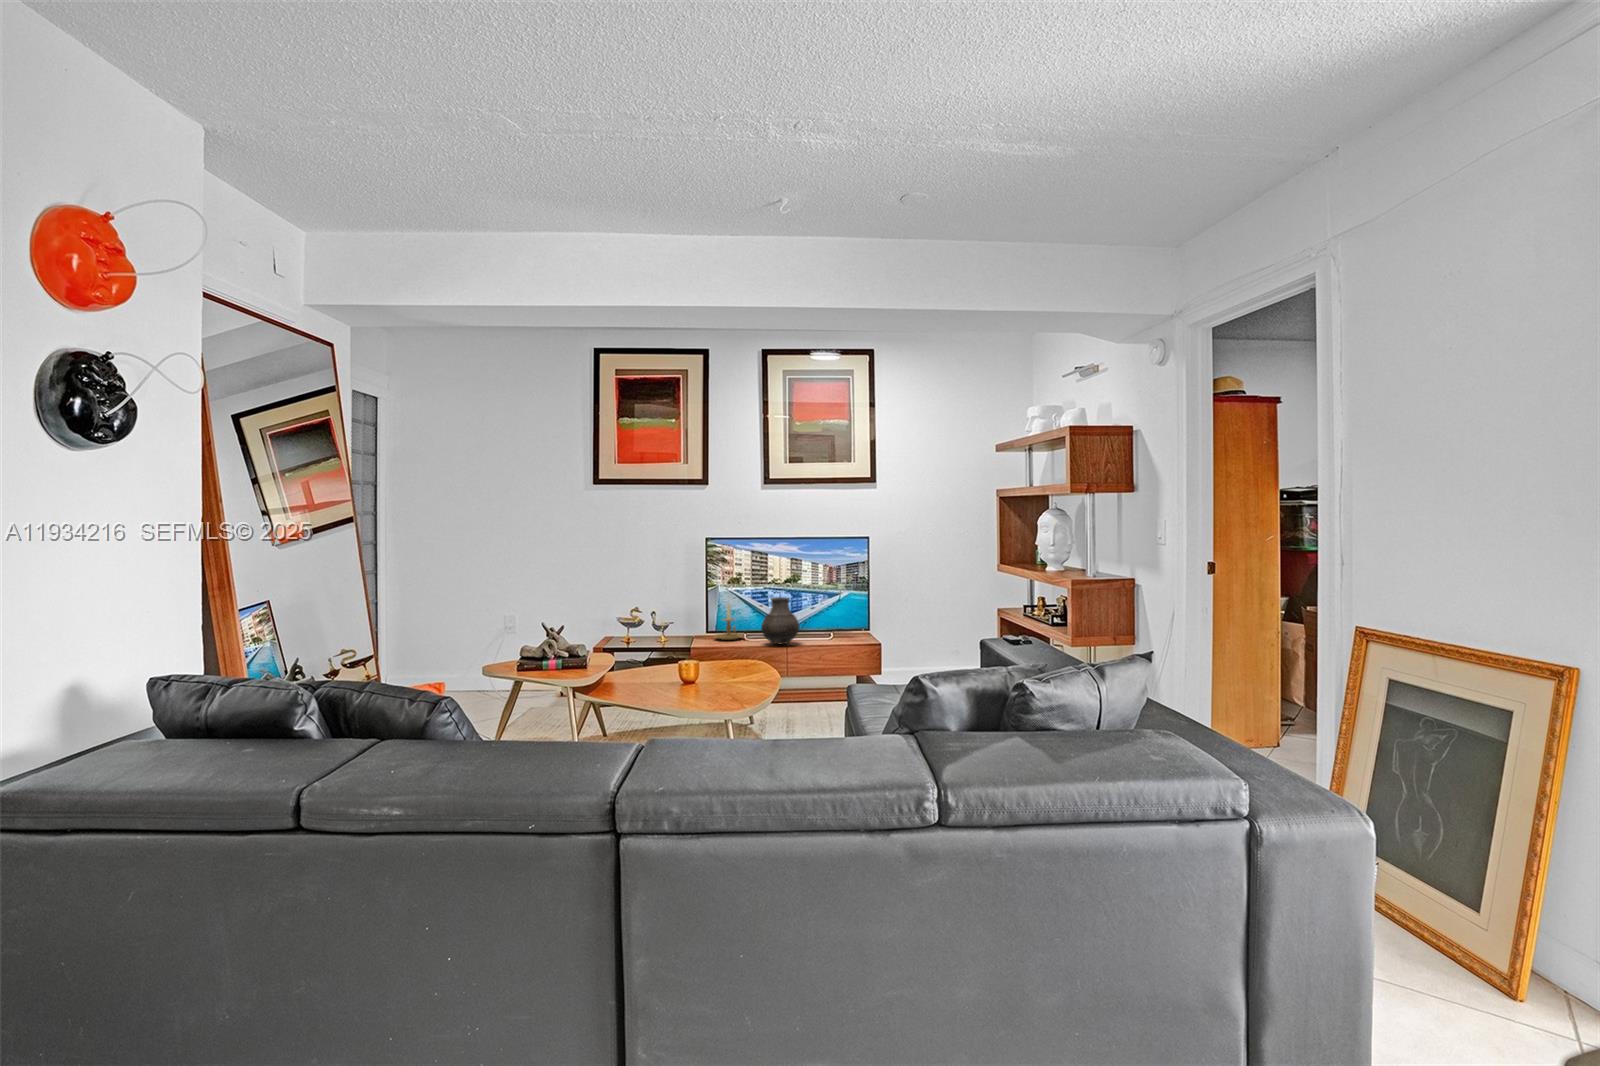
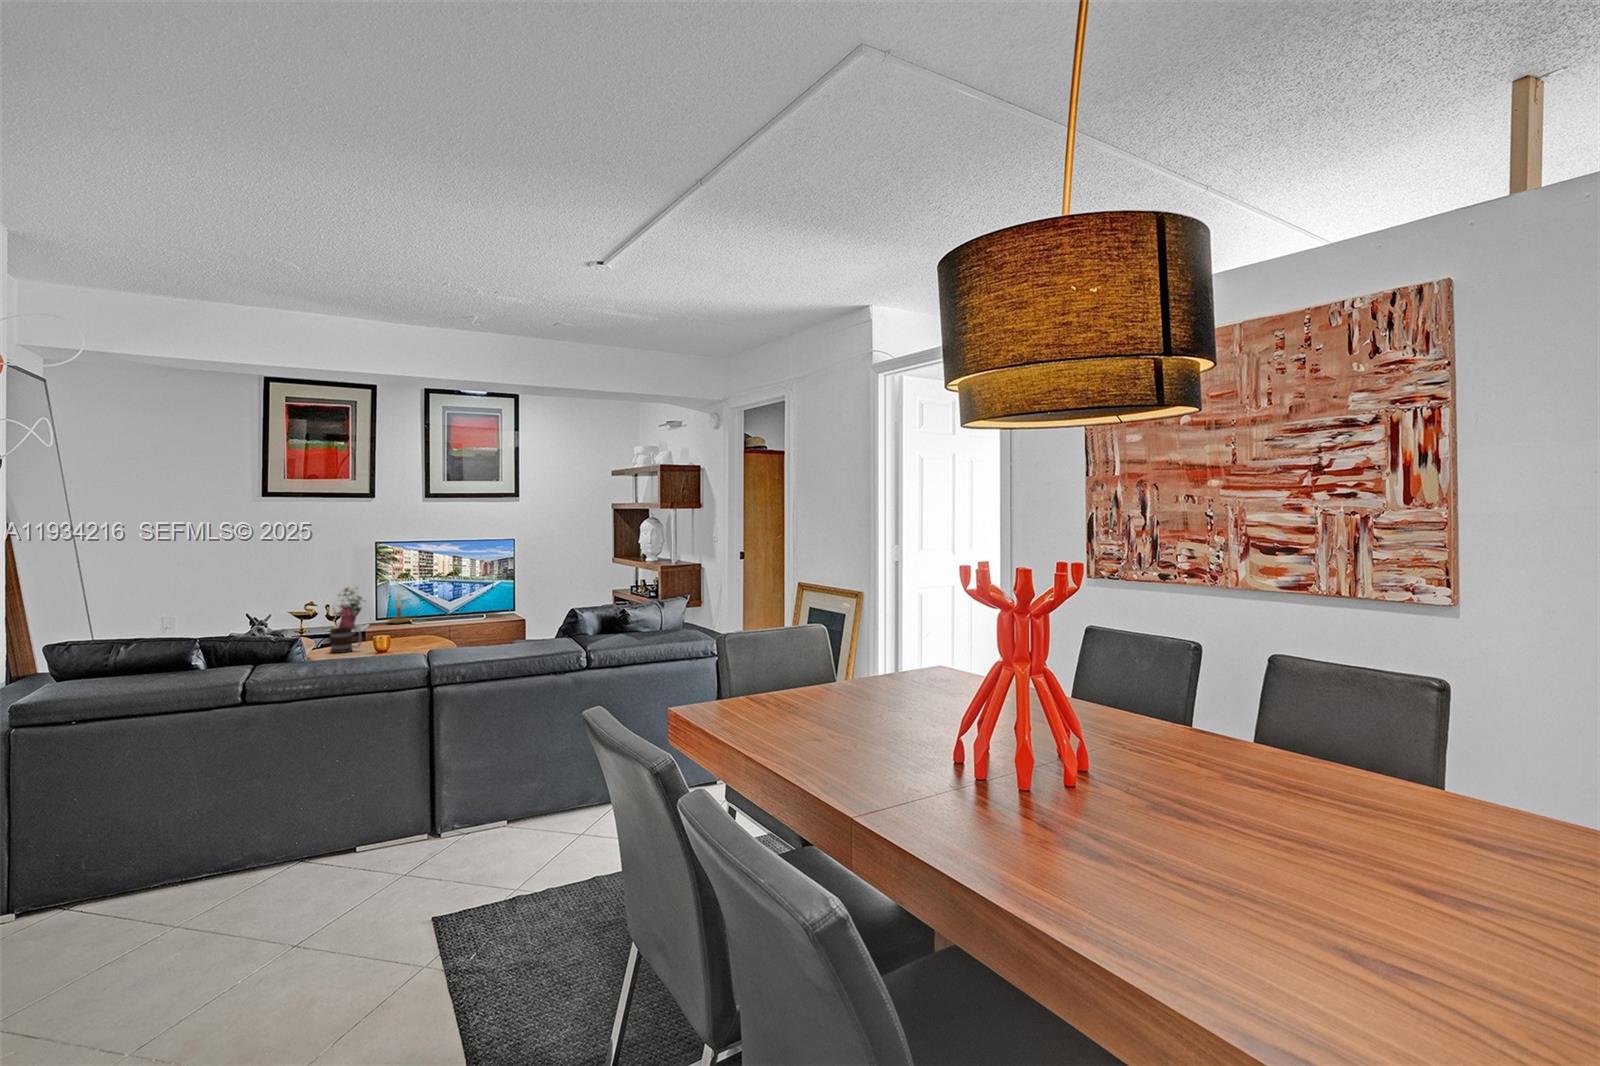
potted plant: none [646,590,699,648] -> present [328,586,370,631]
vase: present [761,597,799,644] -> none [431,587,463,623]
mug: none [622,649,658,684] -> present [330,627,361,653]

